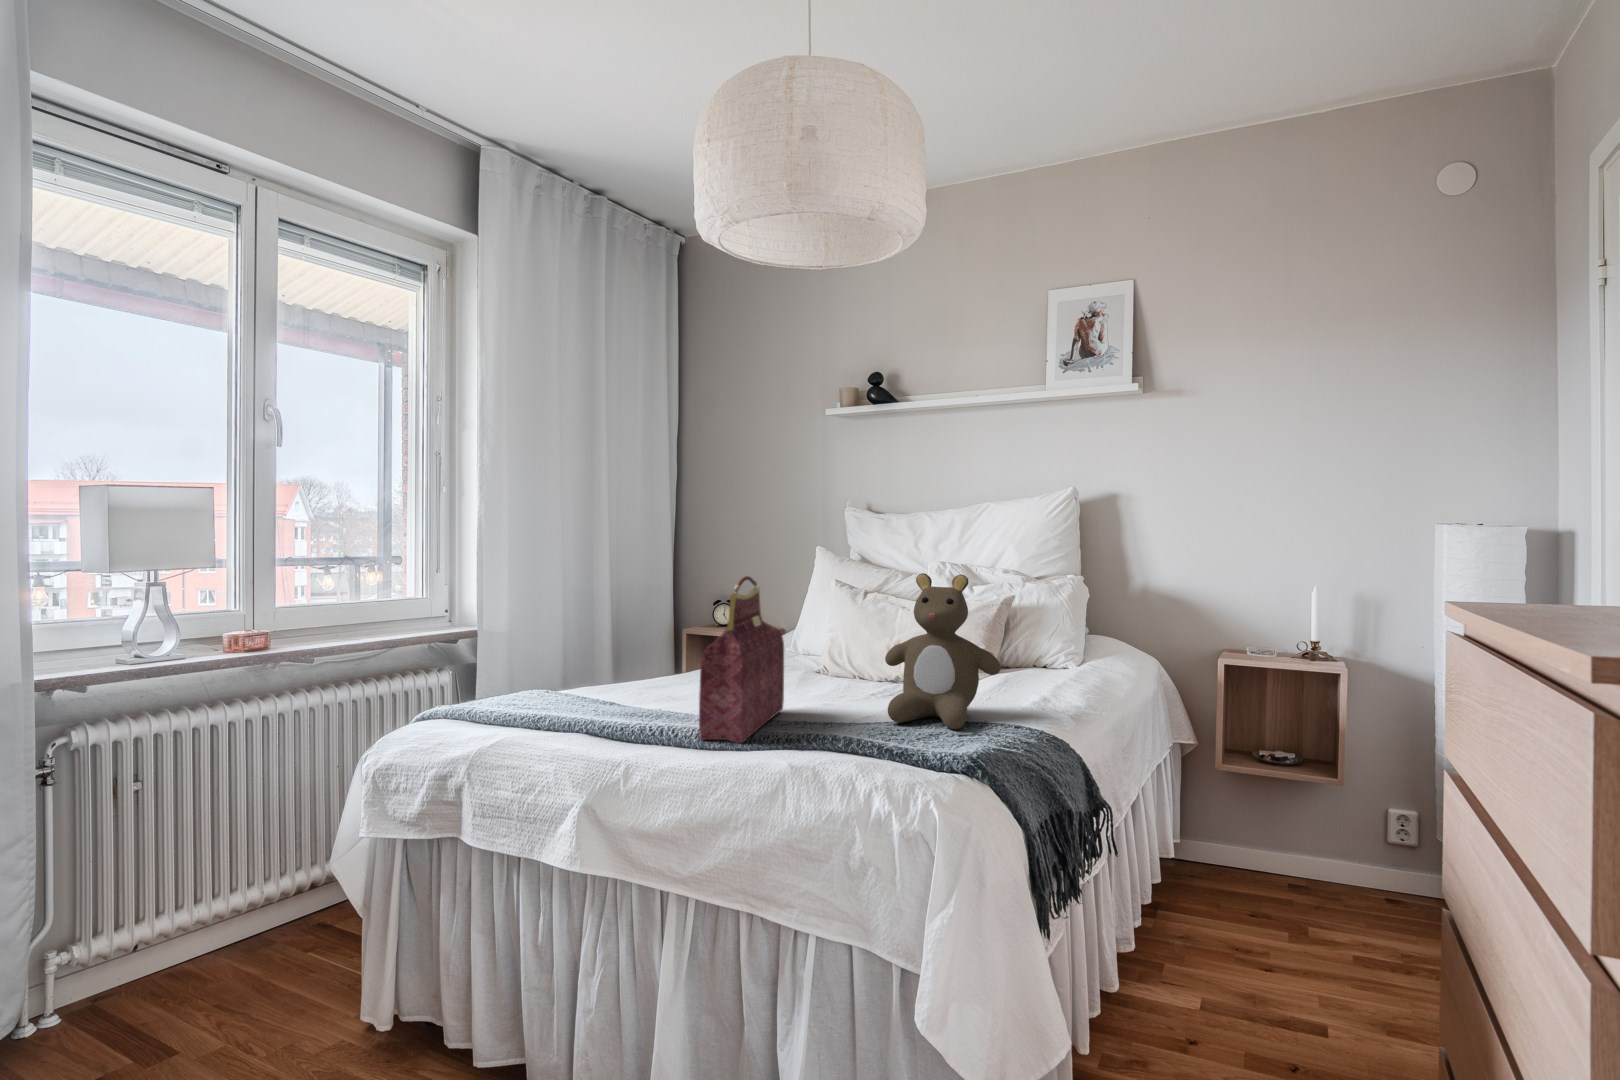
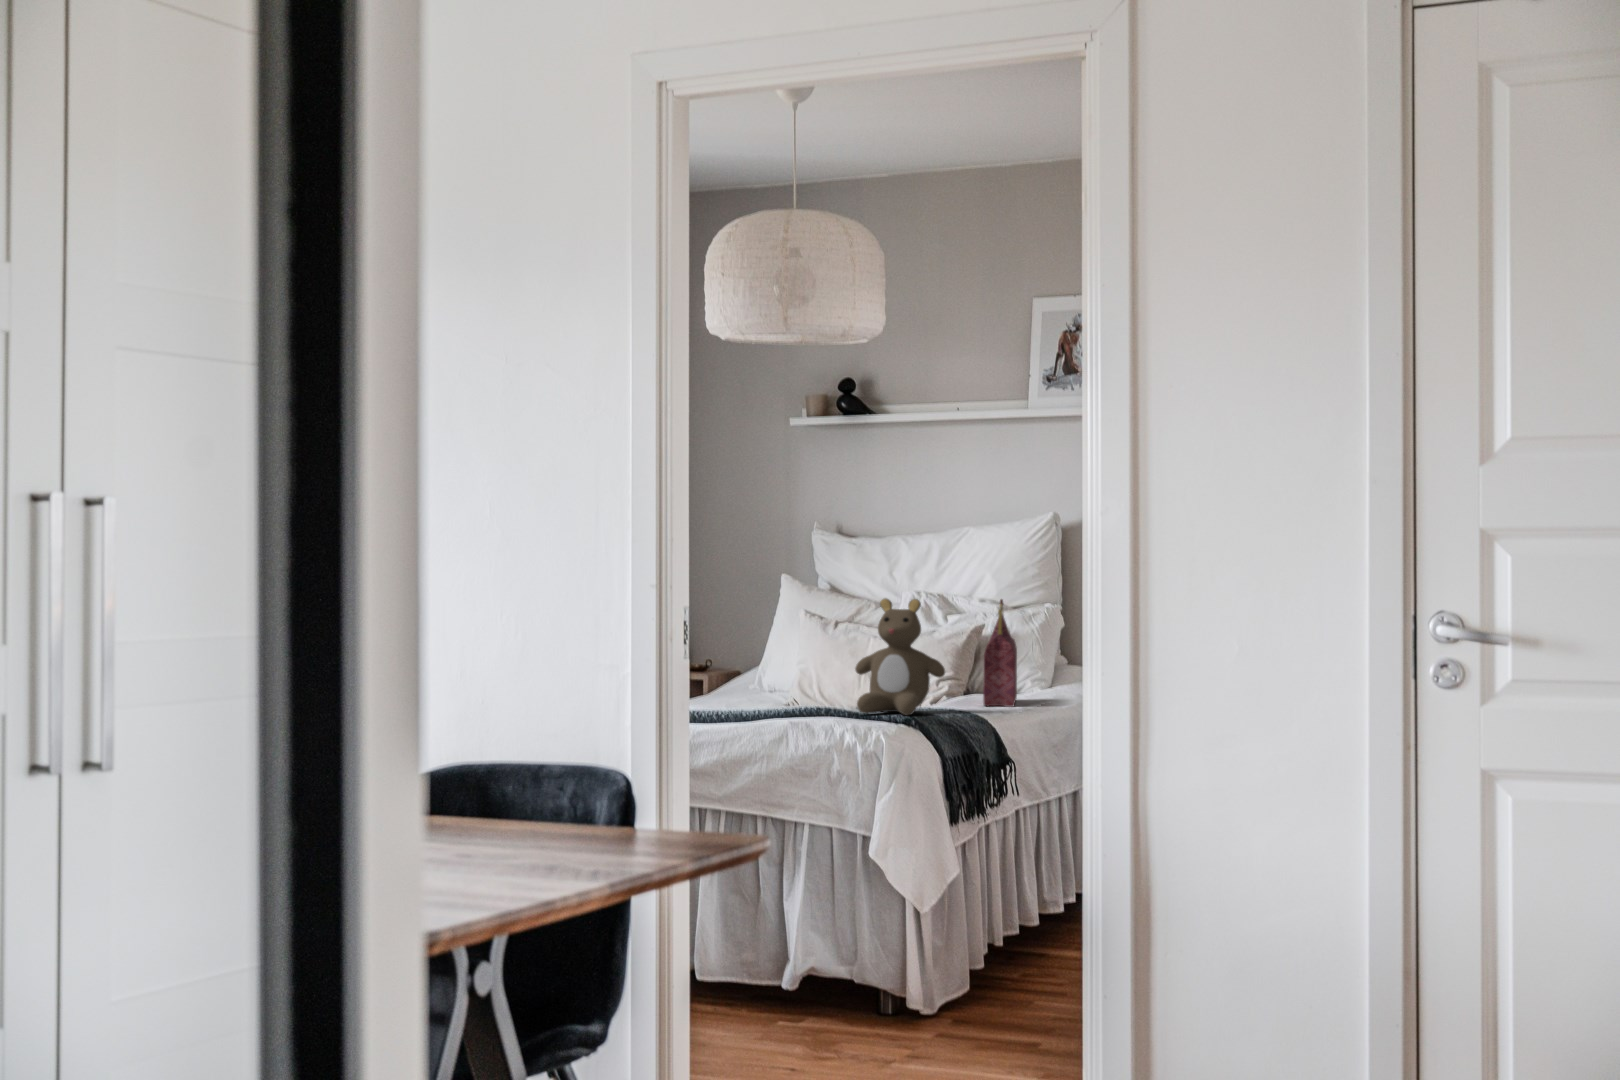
handbag: present [699,576,784,743] -> present [983,599,1017,707]

